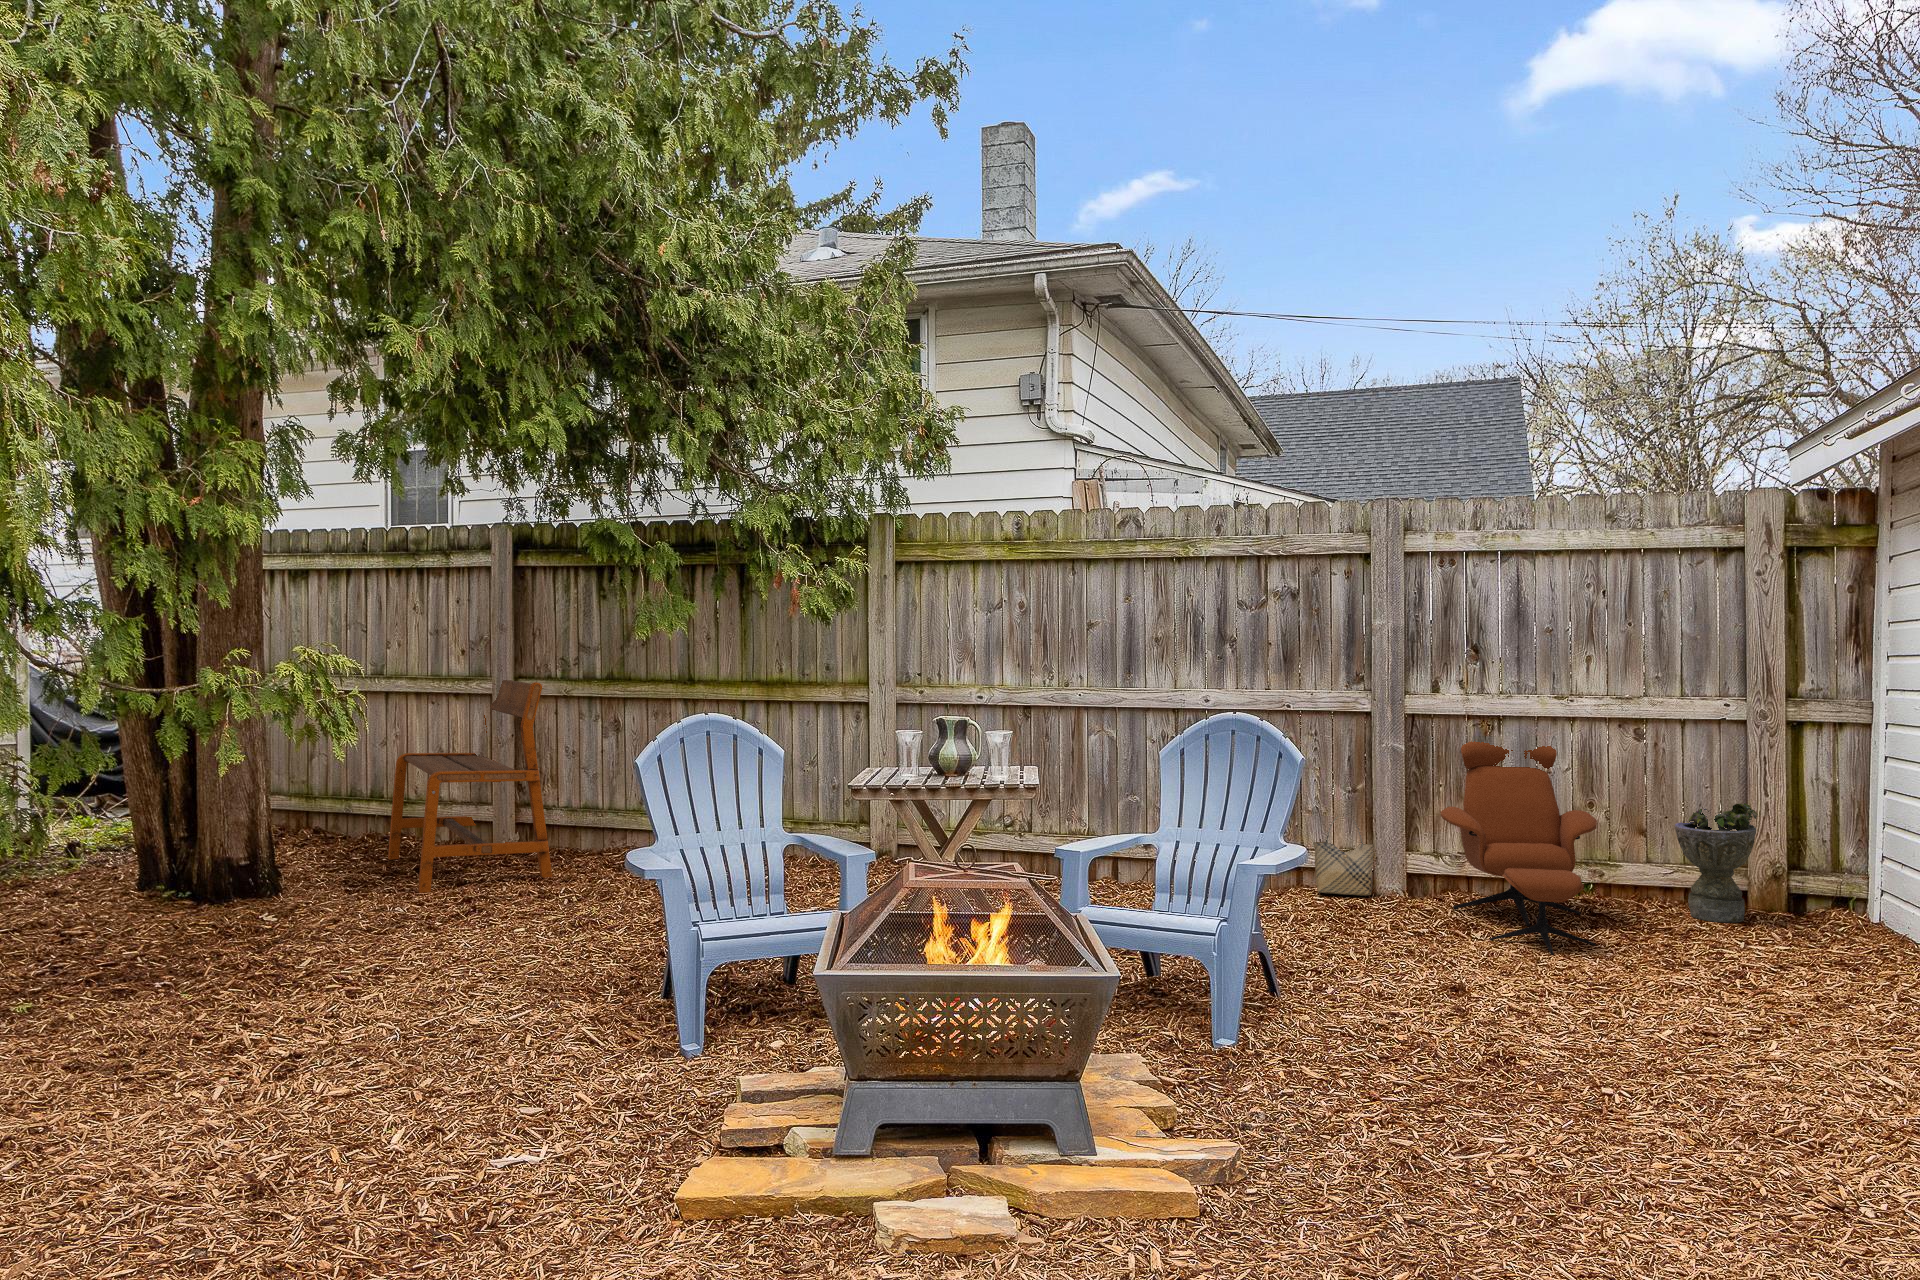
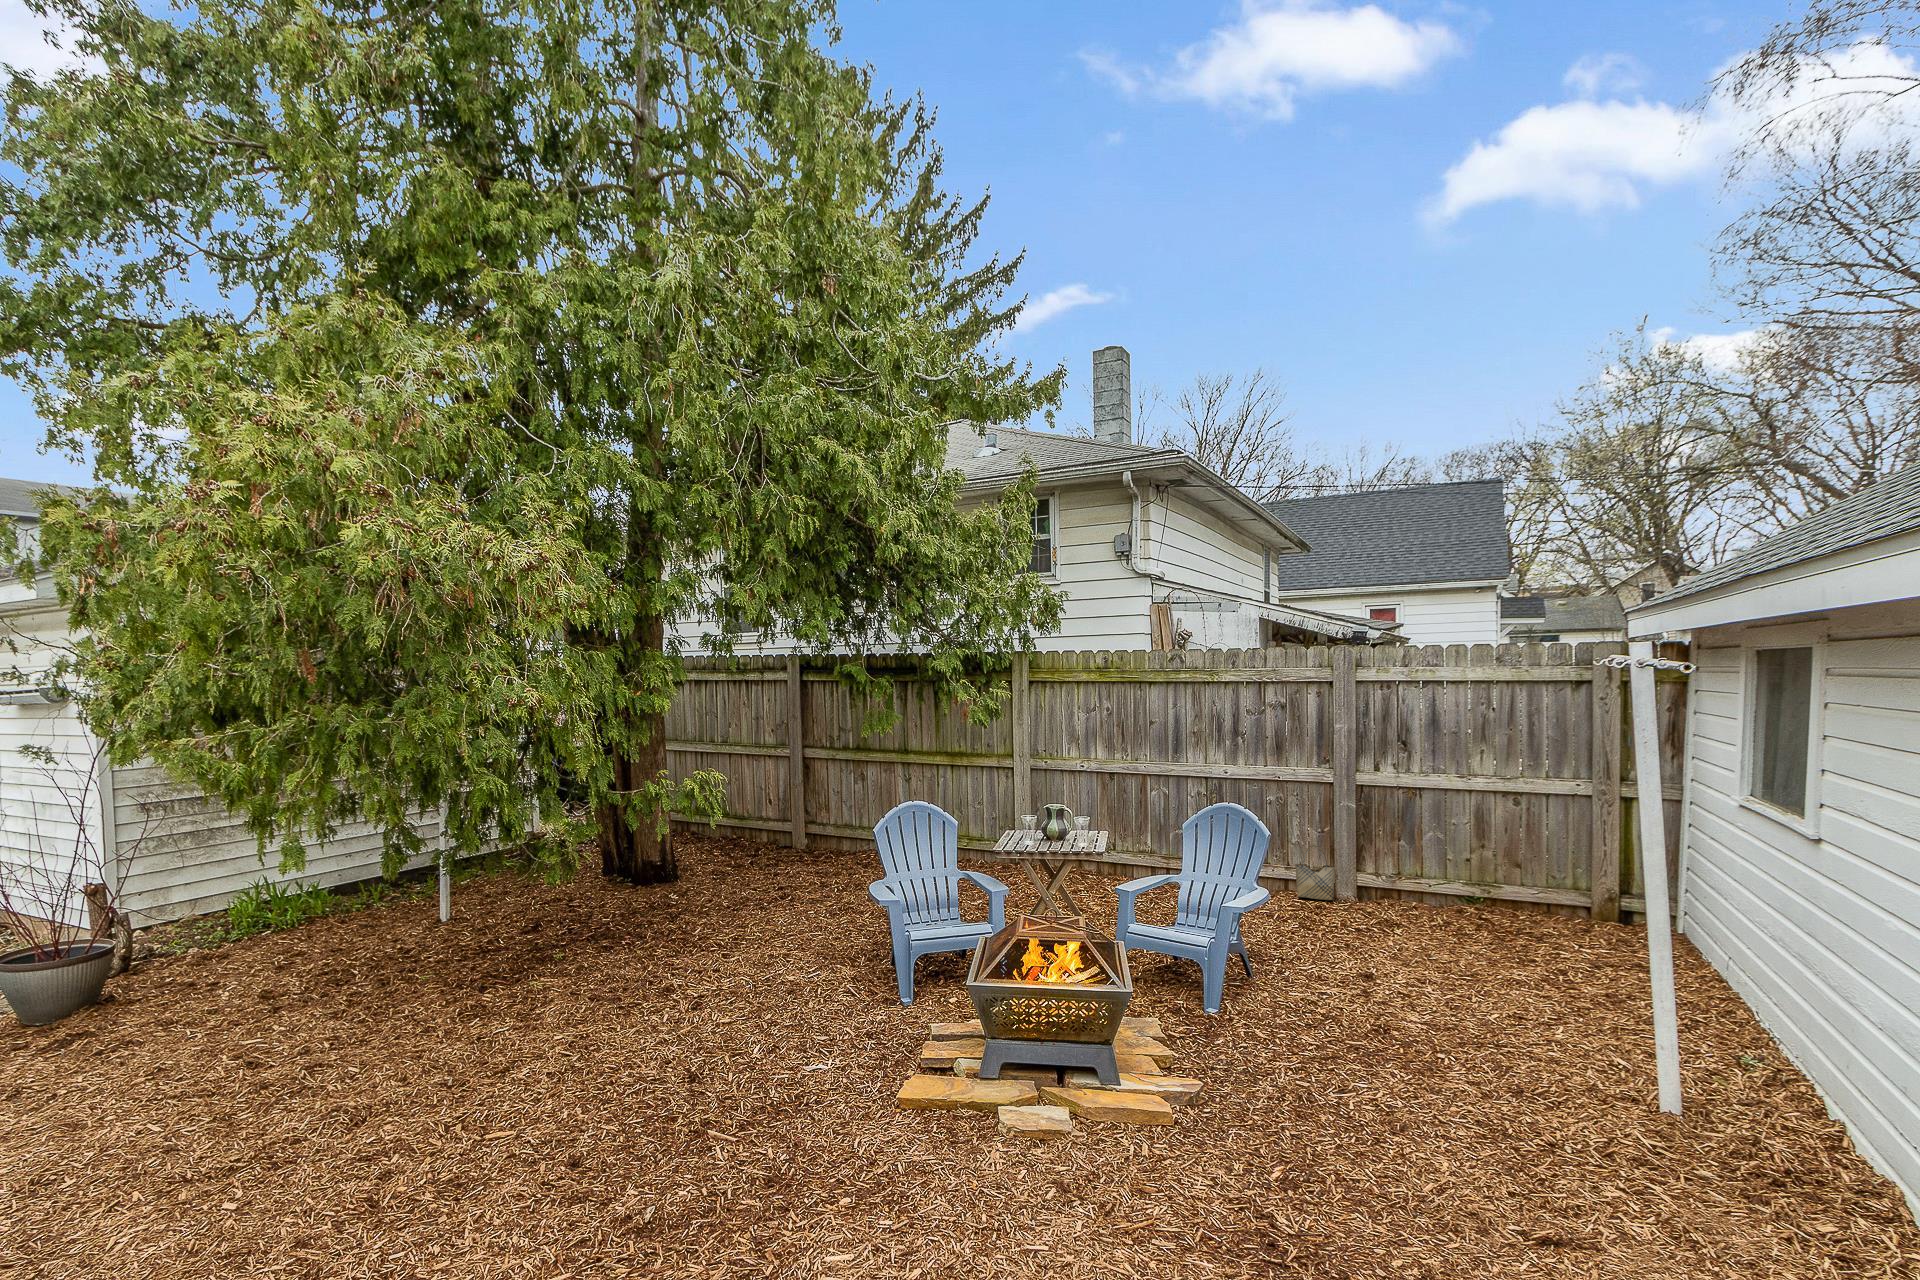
bench: present [388,680,552,893] -> none [736,744,829,881]
lounge chair: present [1440,741,1597,955] -> none [1375,801,1480,953]
planter: present [1675,803,1758,923] -> none [1536,851,1593,931]

